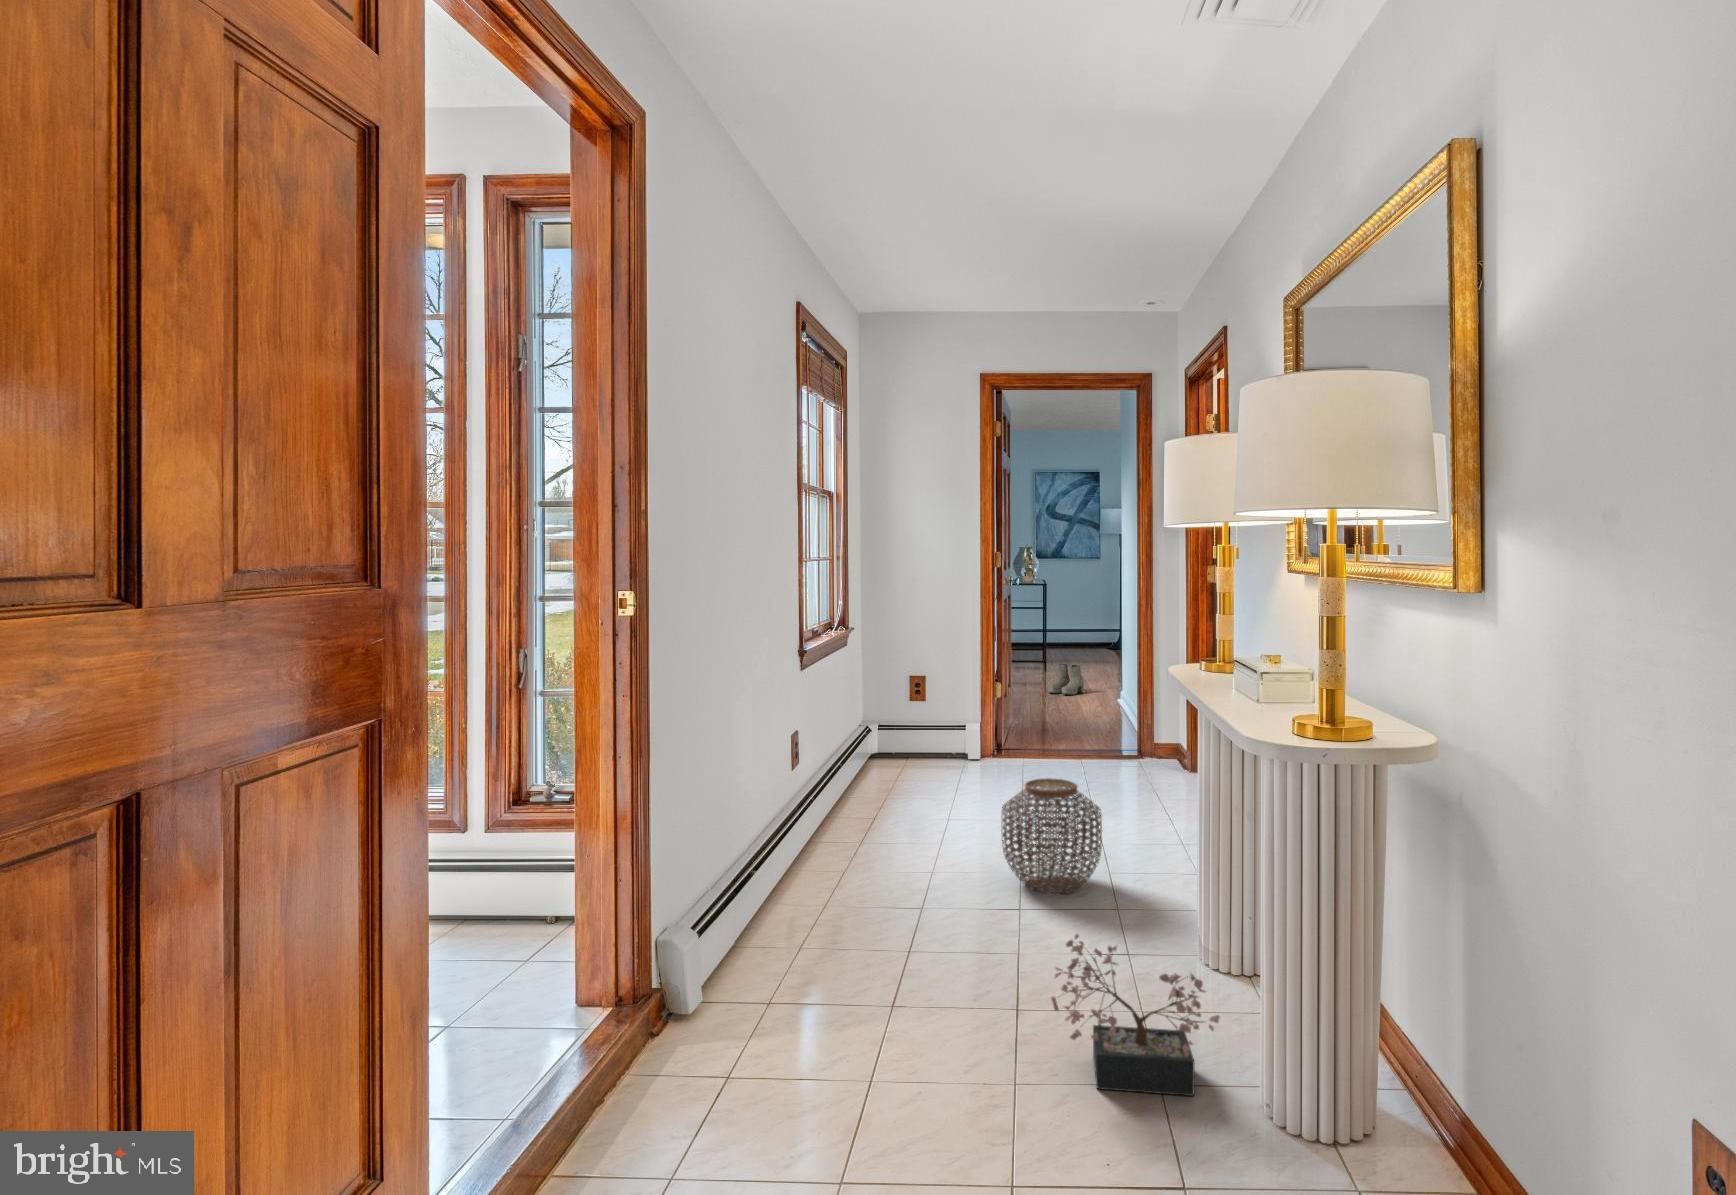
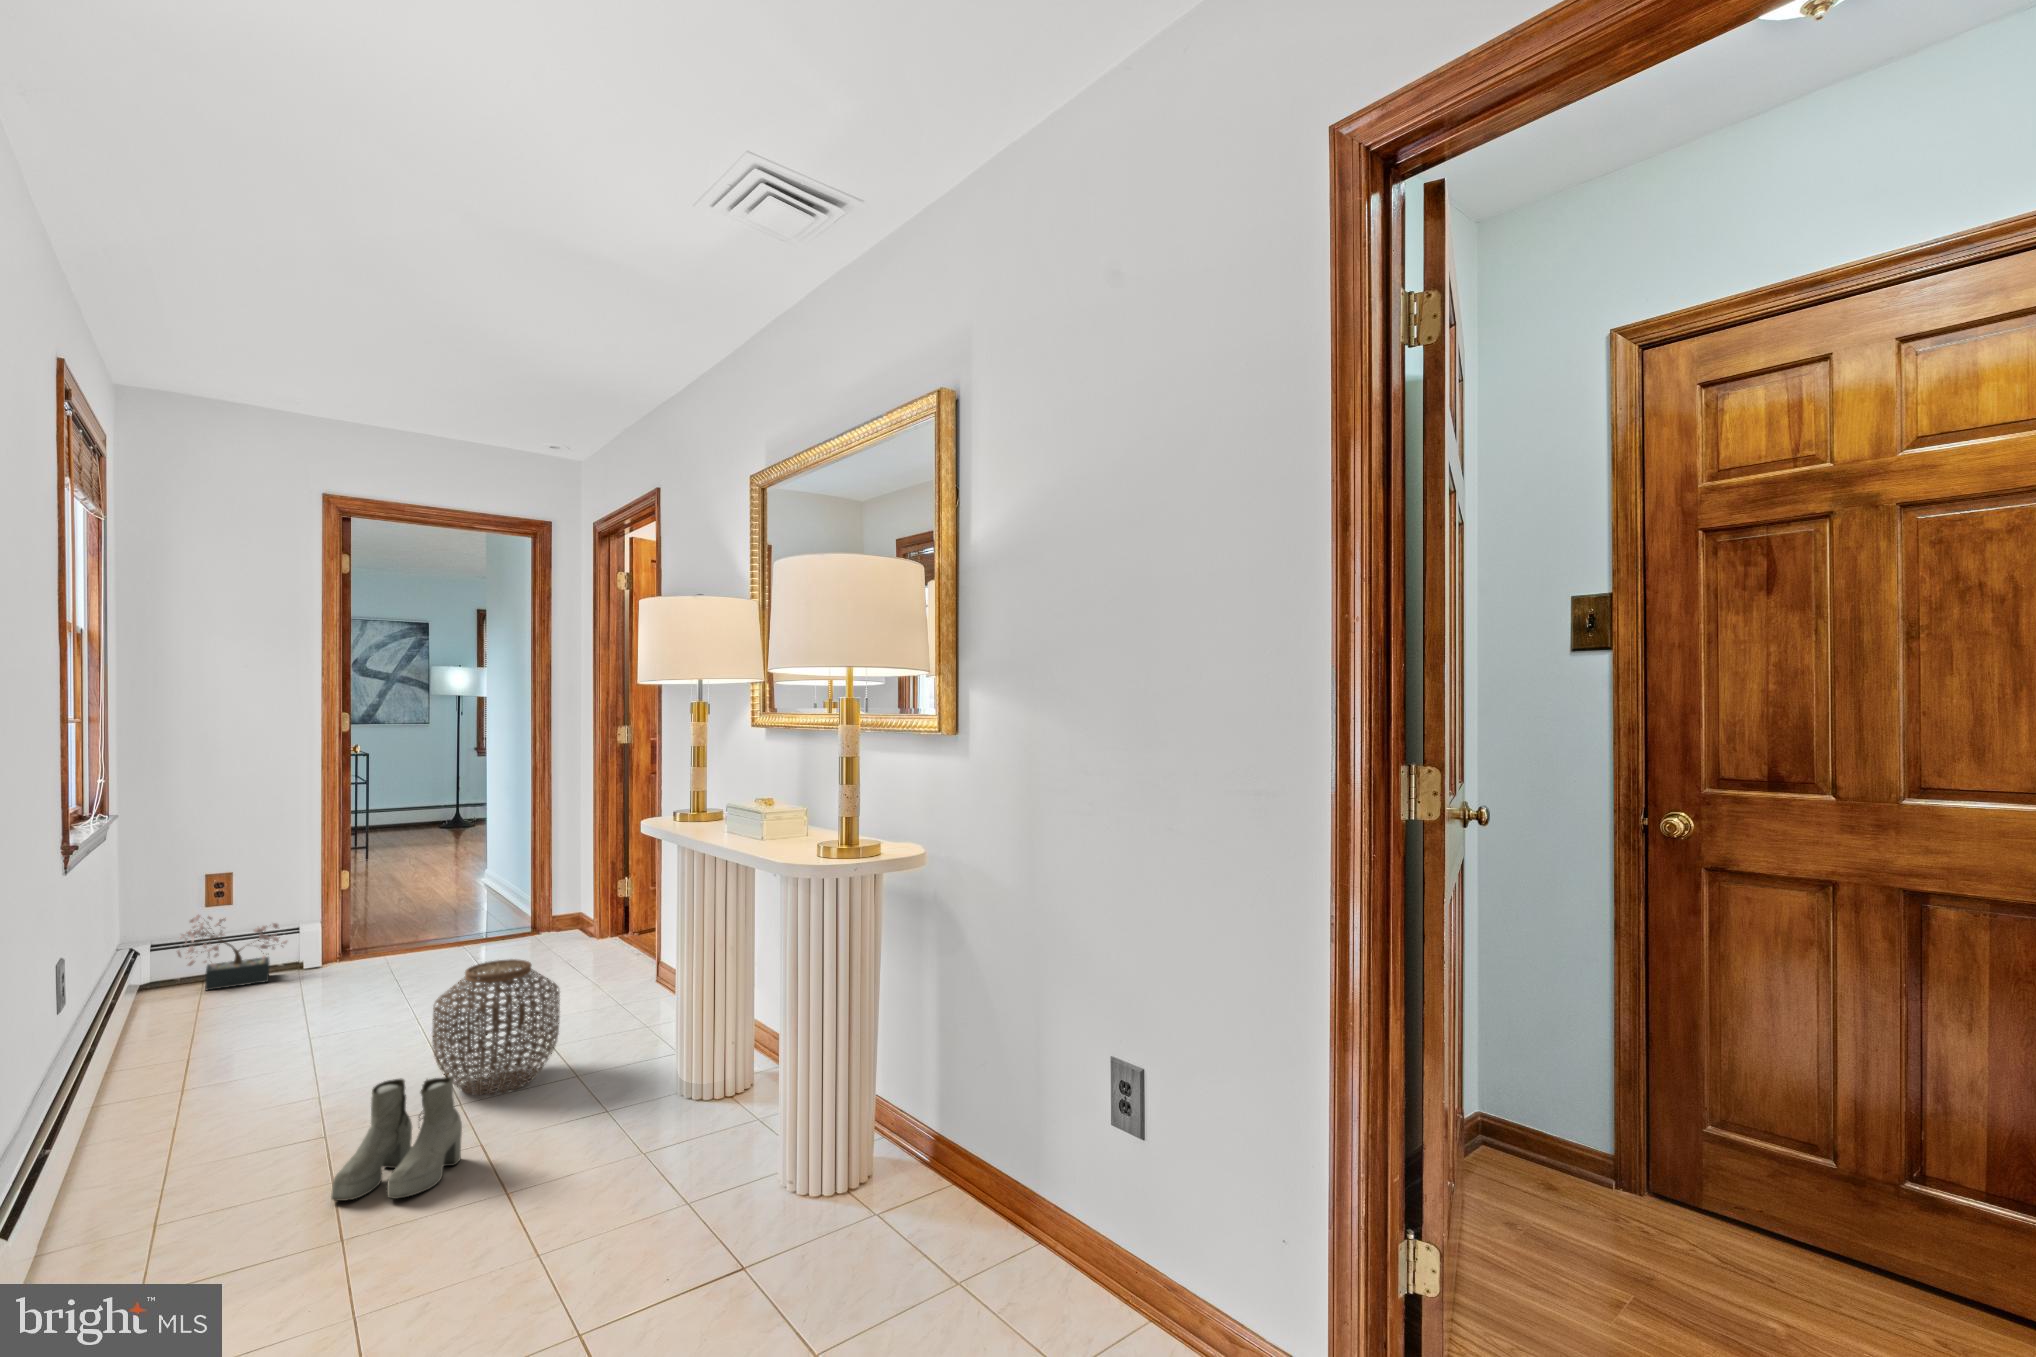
boots: present [1048,664,1084,695] -> present [331,1077,462,1201]
decorative plant: present [1051,934,1220,1096] -> present [177,915,287,990]

